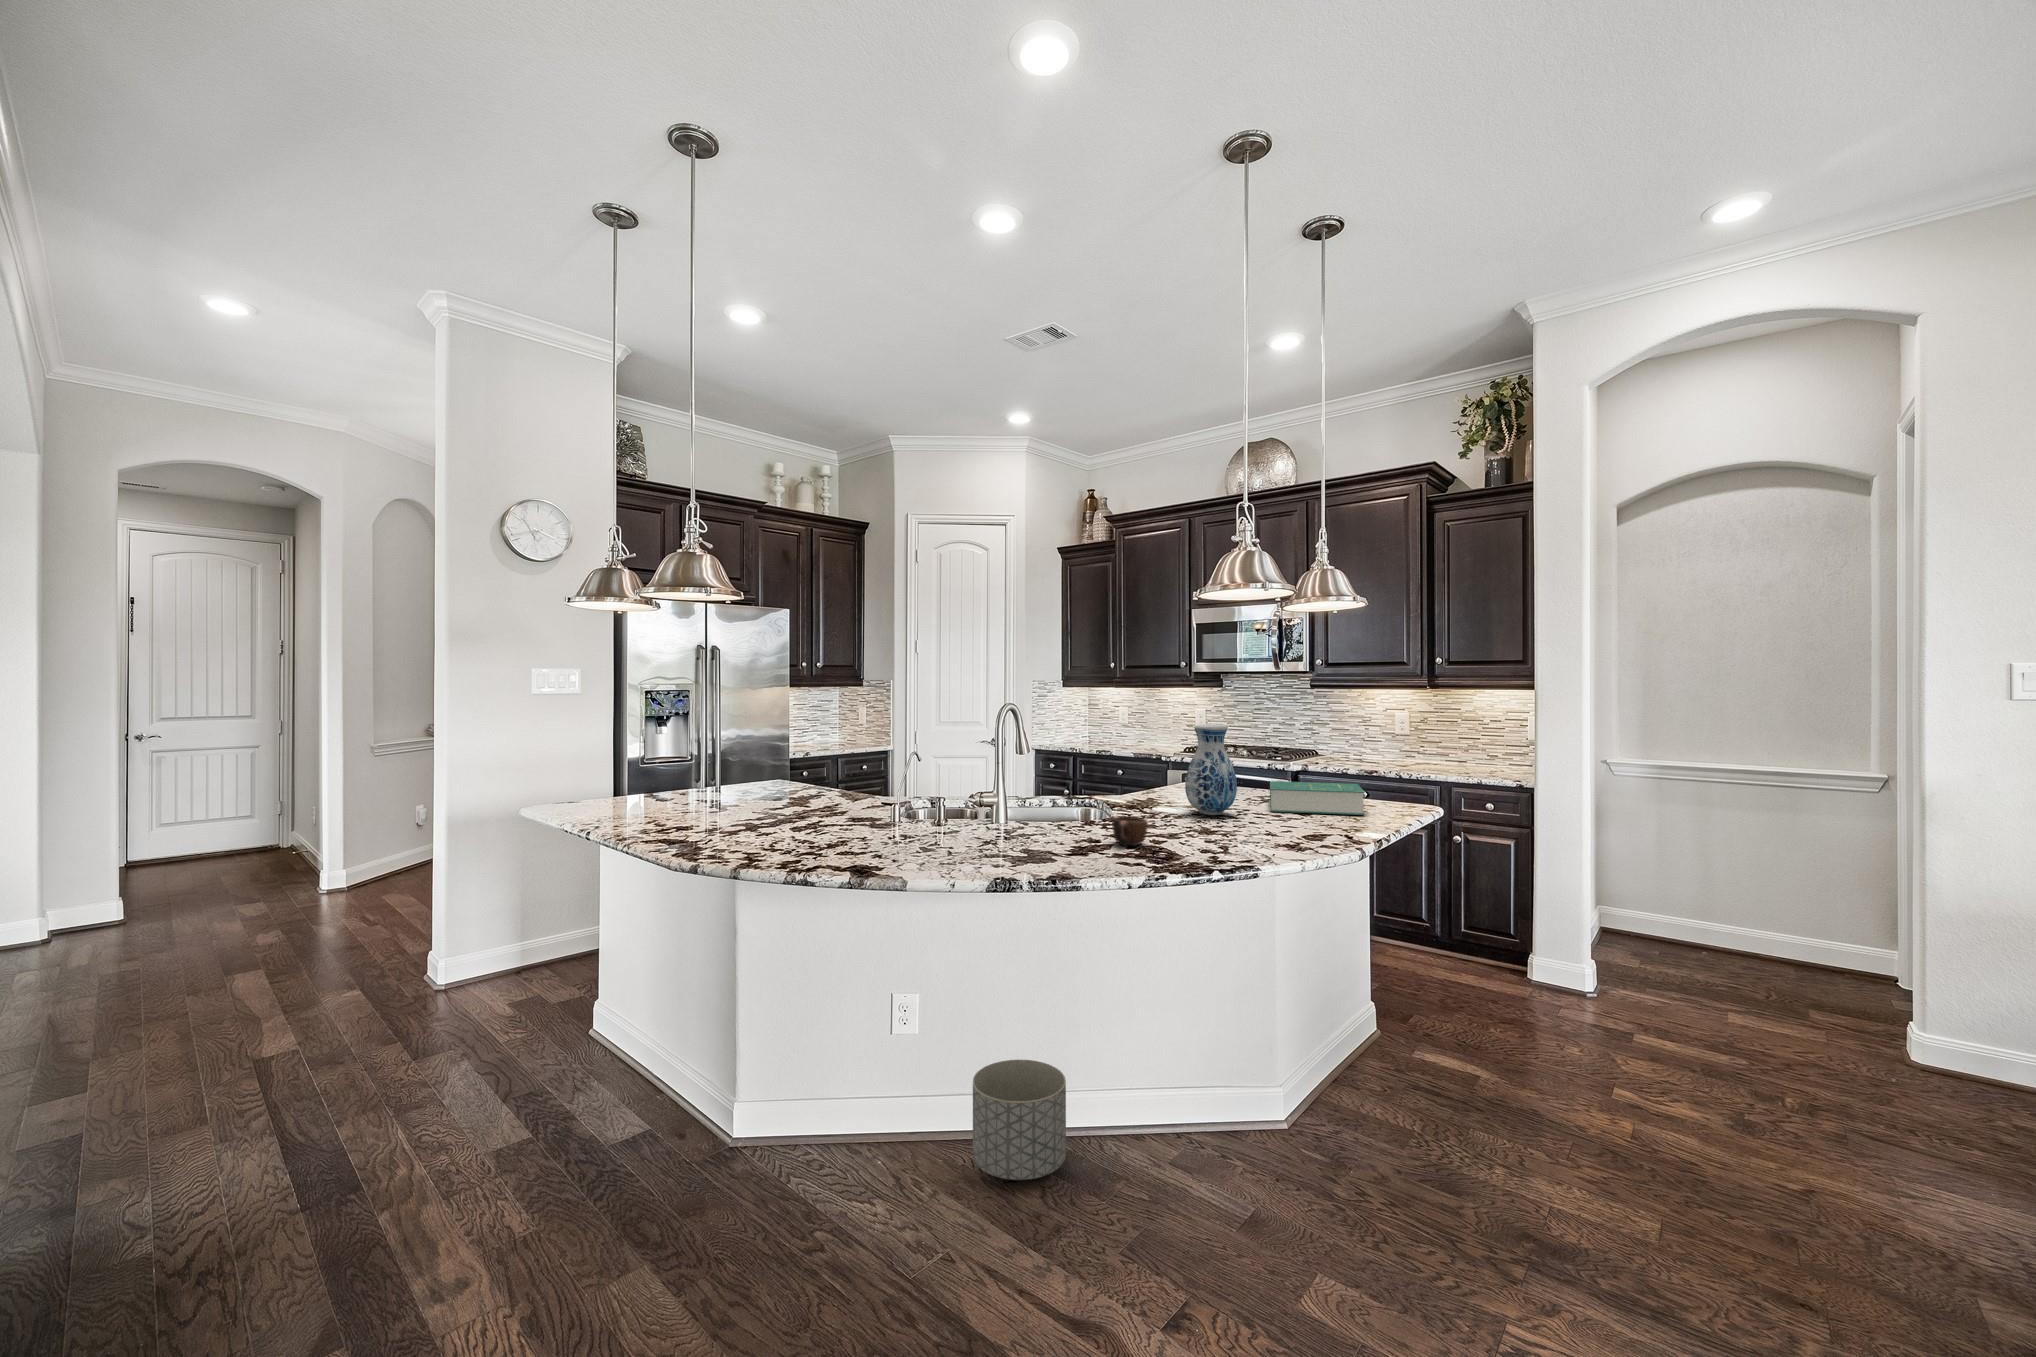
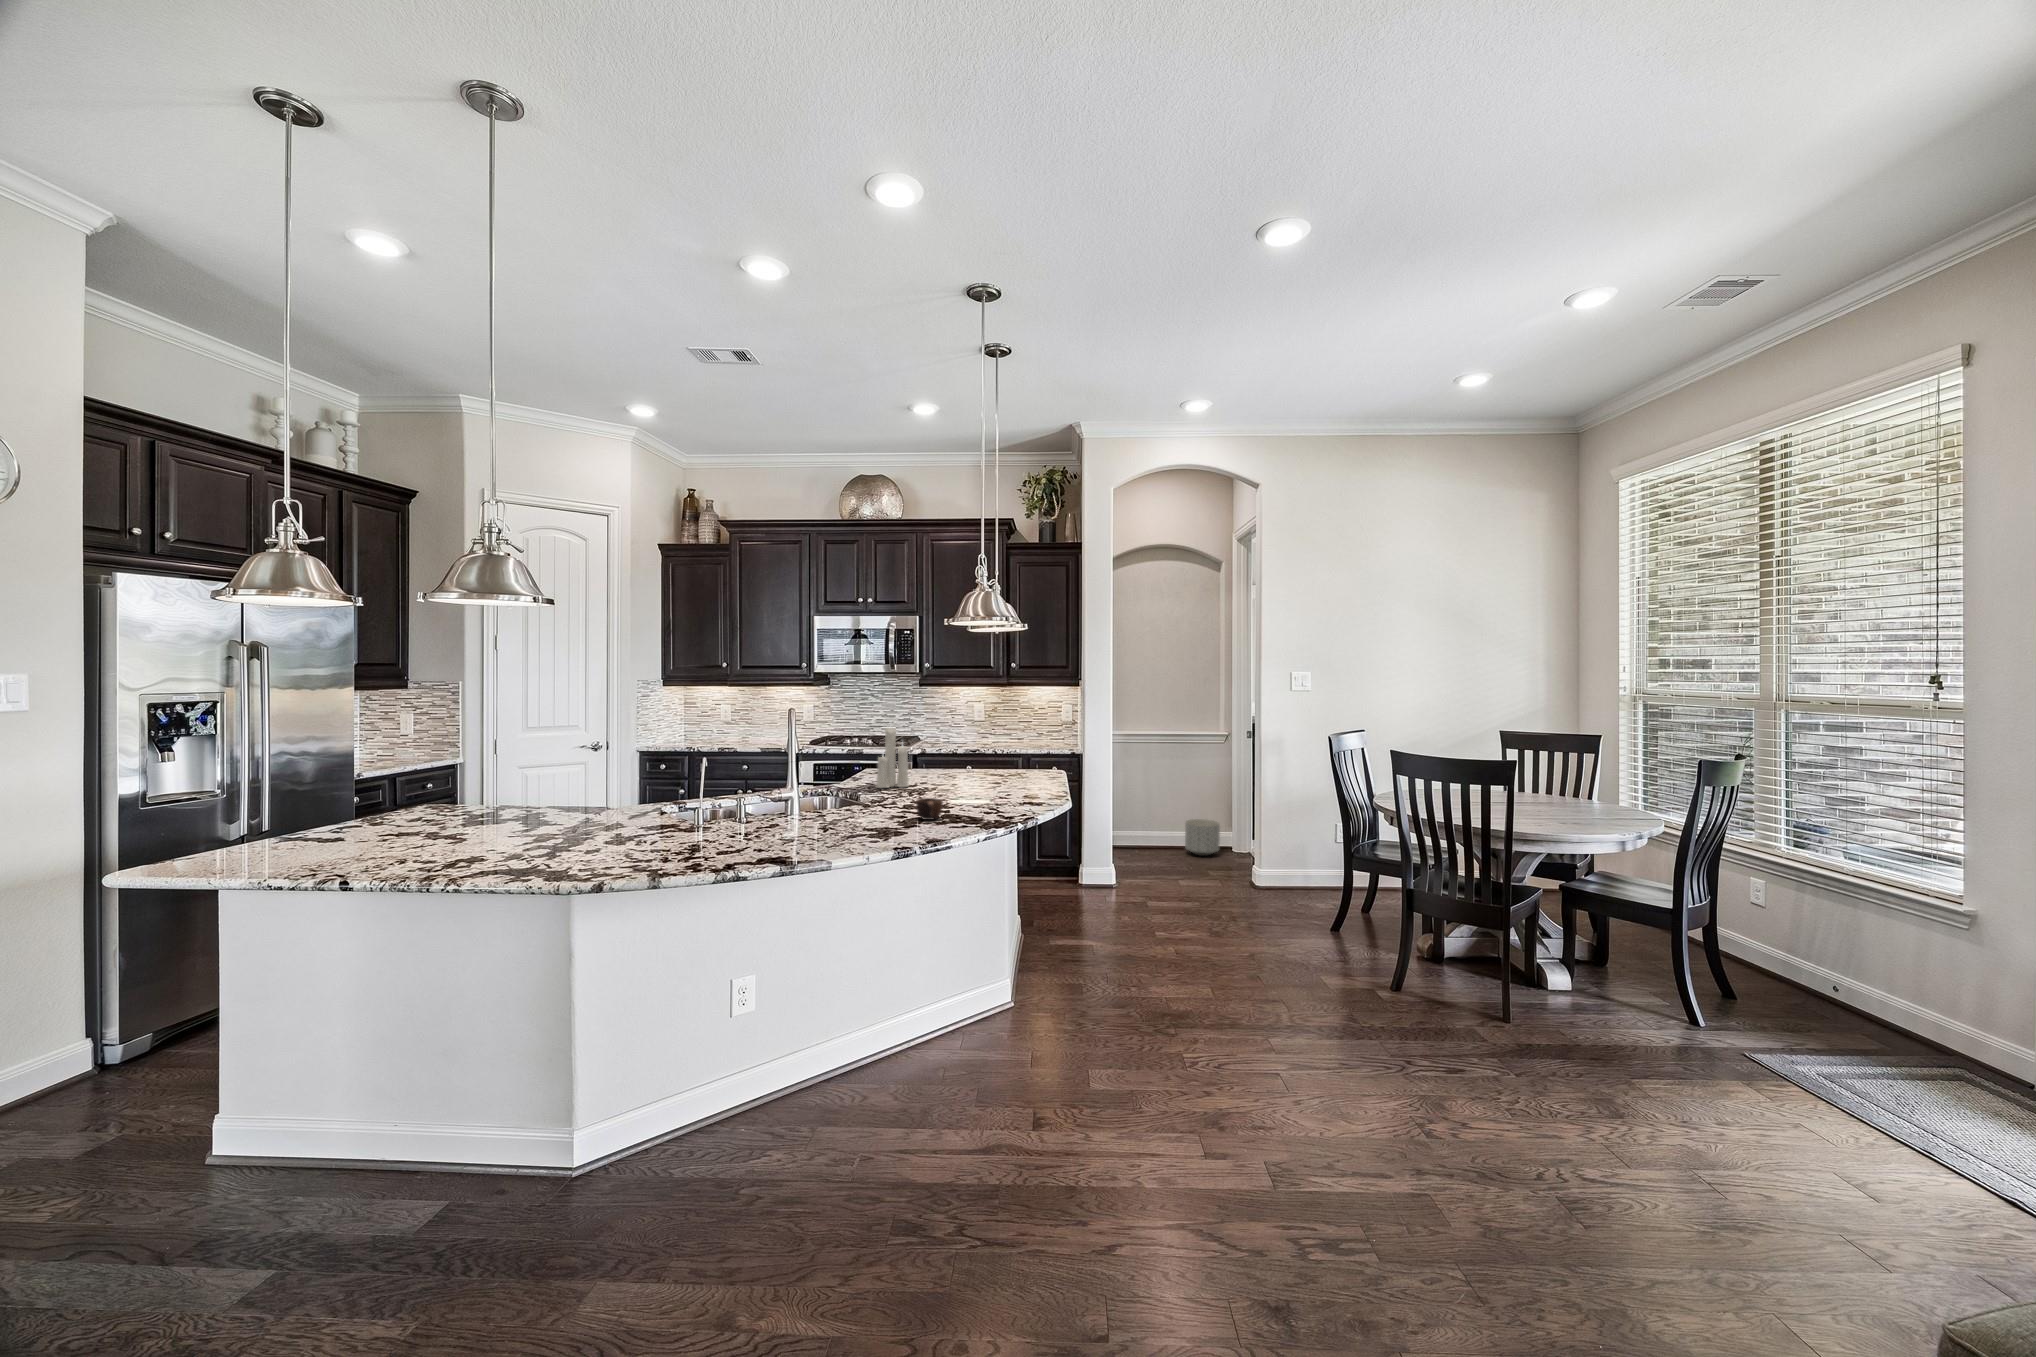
candle: none [1140,714,1183,805] -> present [876,728,909,788]
vase: present [1185,724,1237,815] -> none [923,724,960,792]
book: present [1270,781,1365,815] -> none [961,761,1035,786]
planter: present [973,1060,1066,1180] -> present [1185,819,1220,856]

